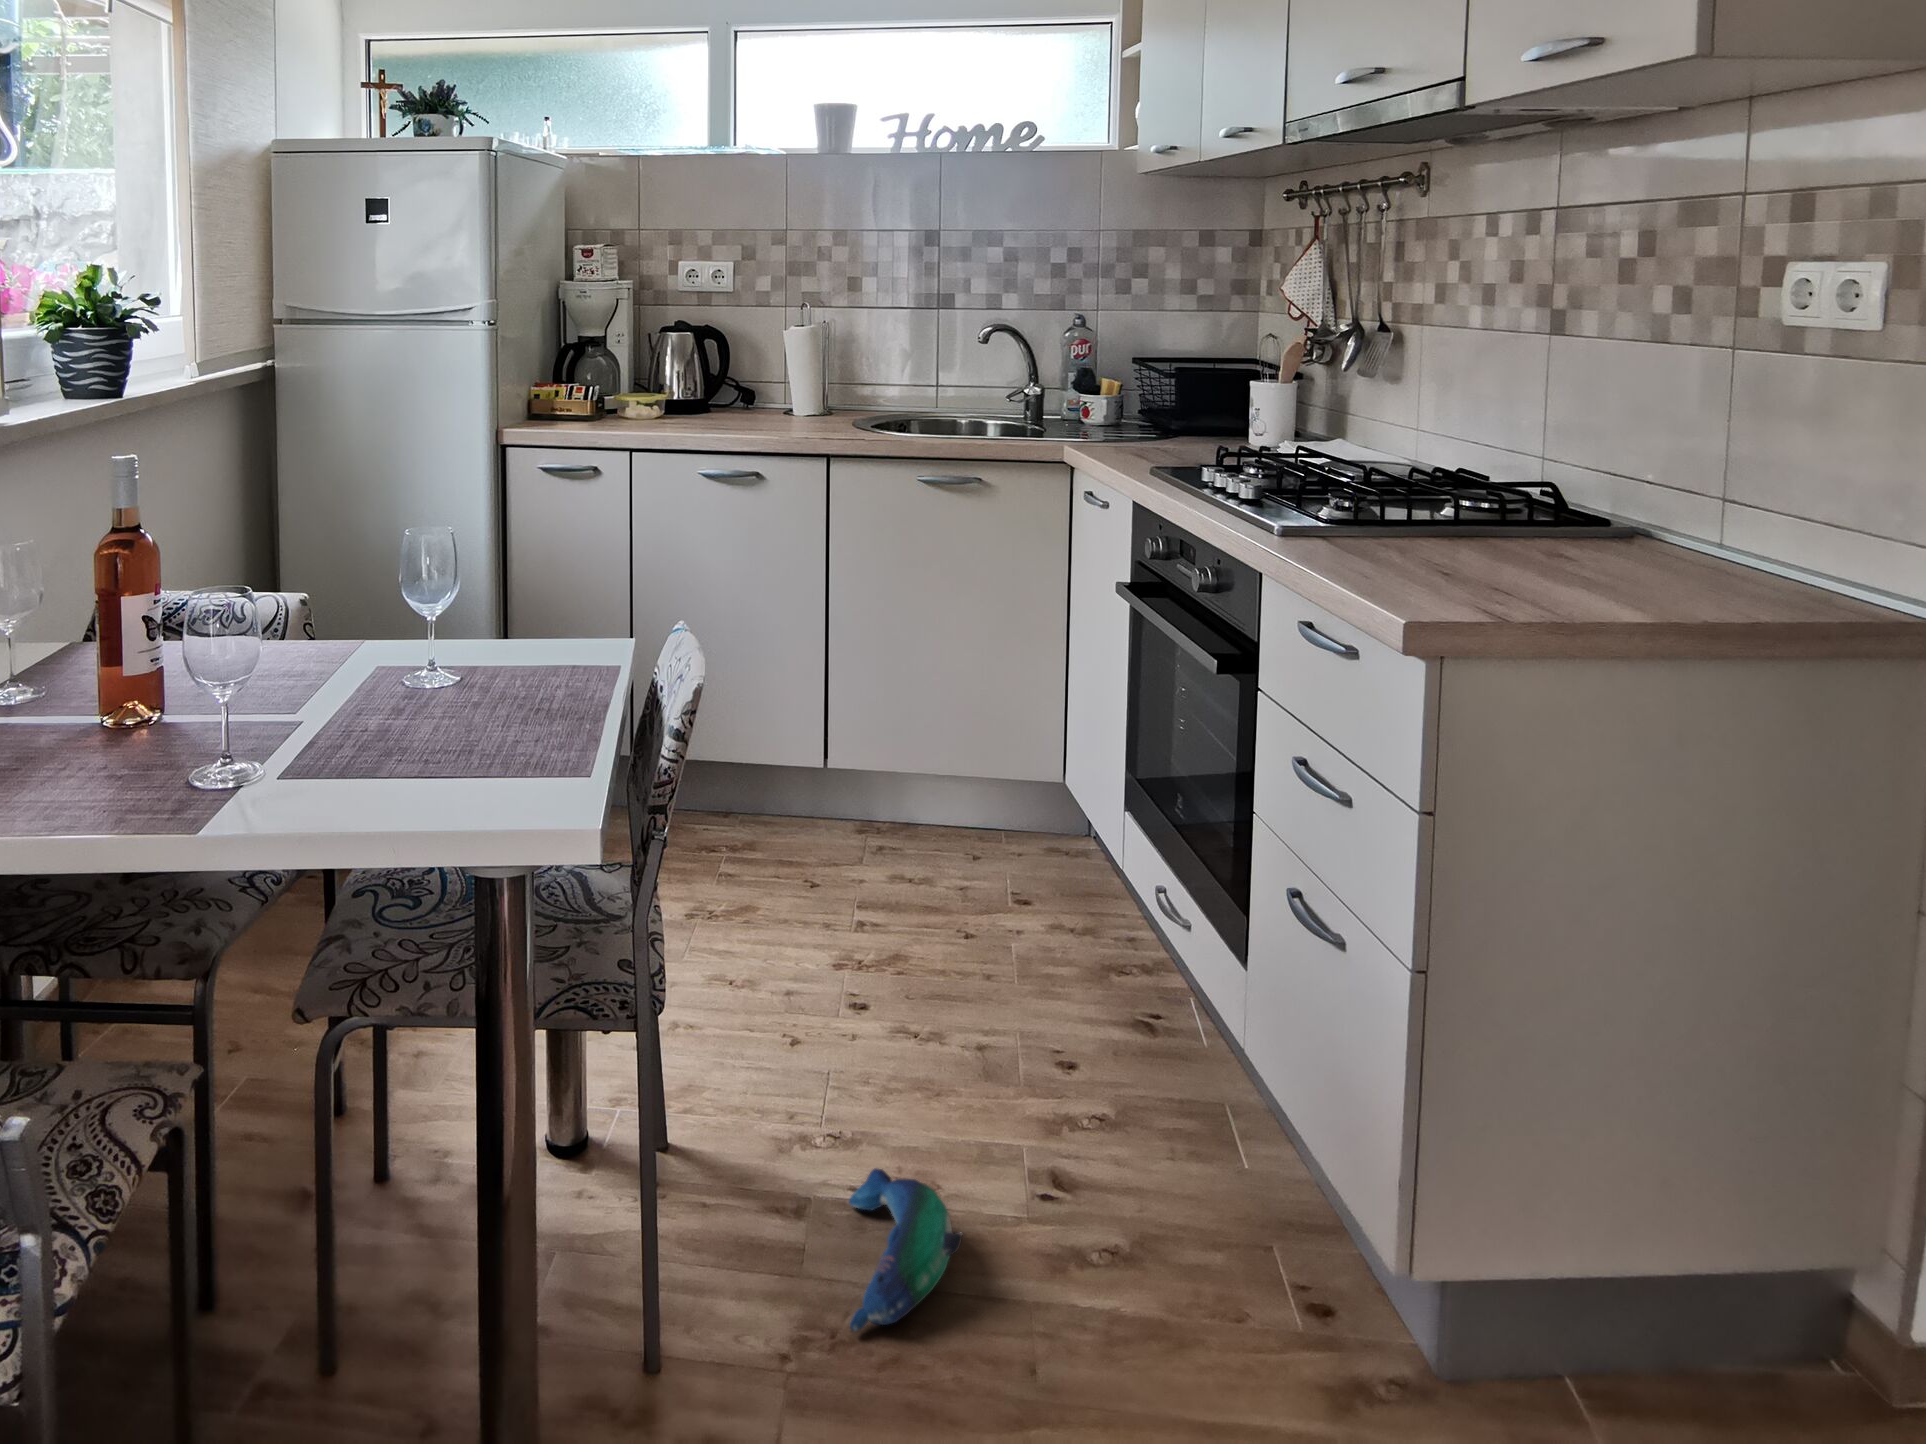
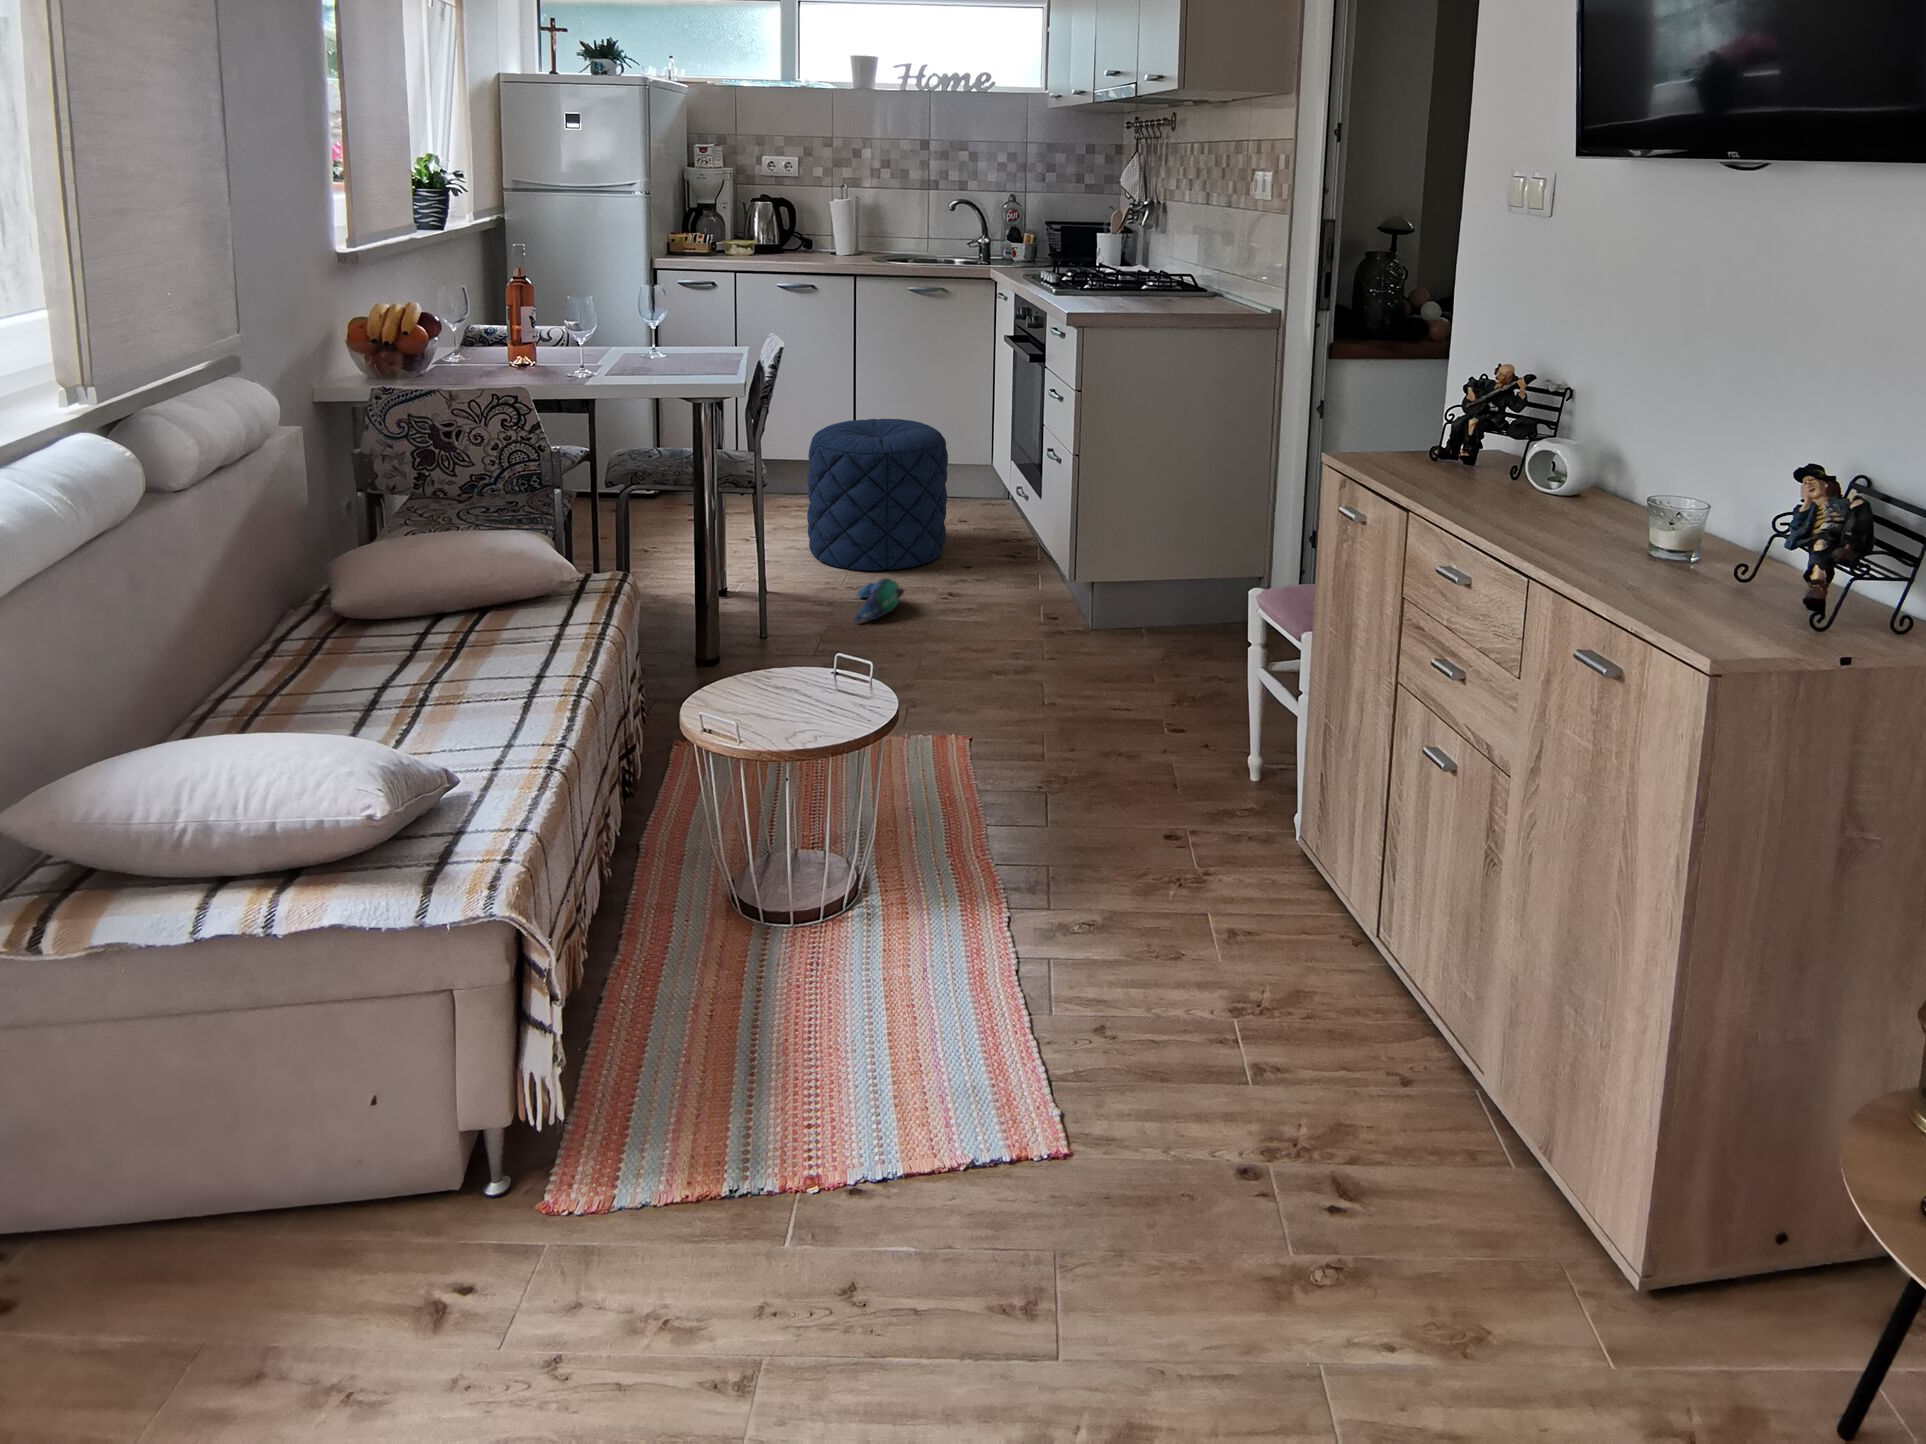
pouf: none [744,748,1020,1093] -> present [807,419,948,571]

